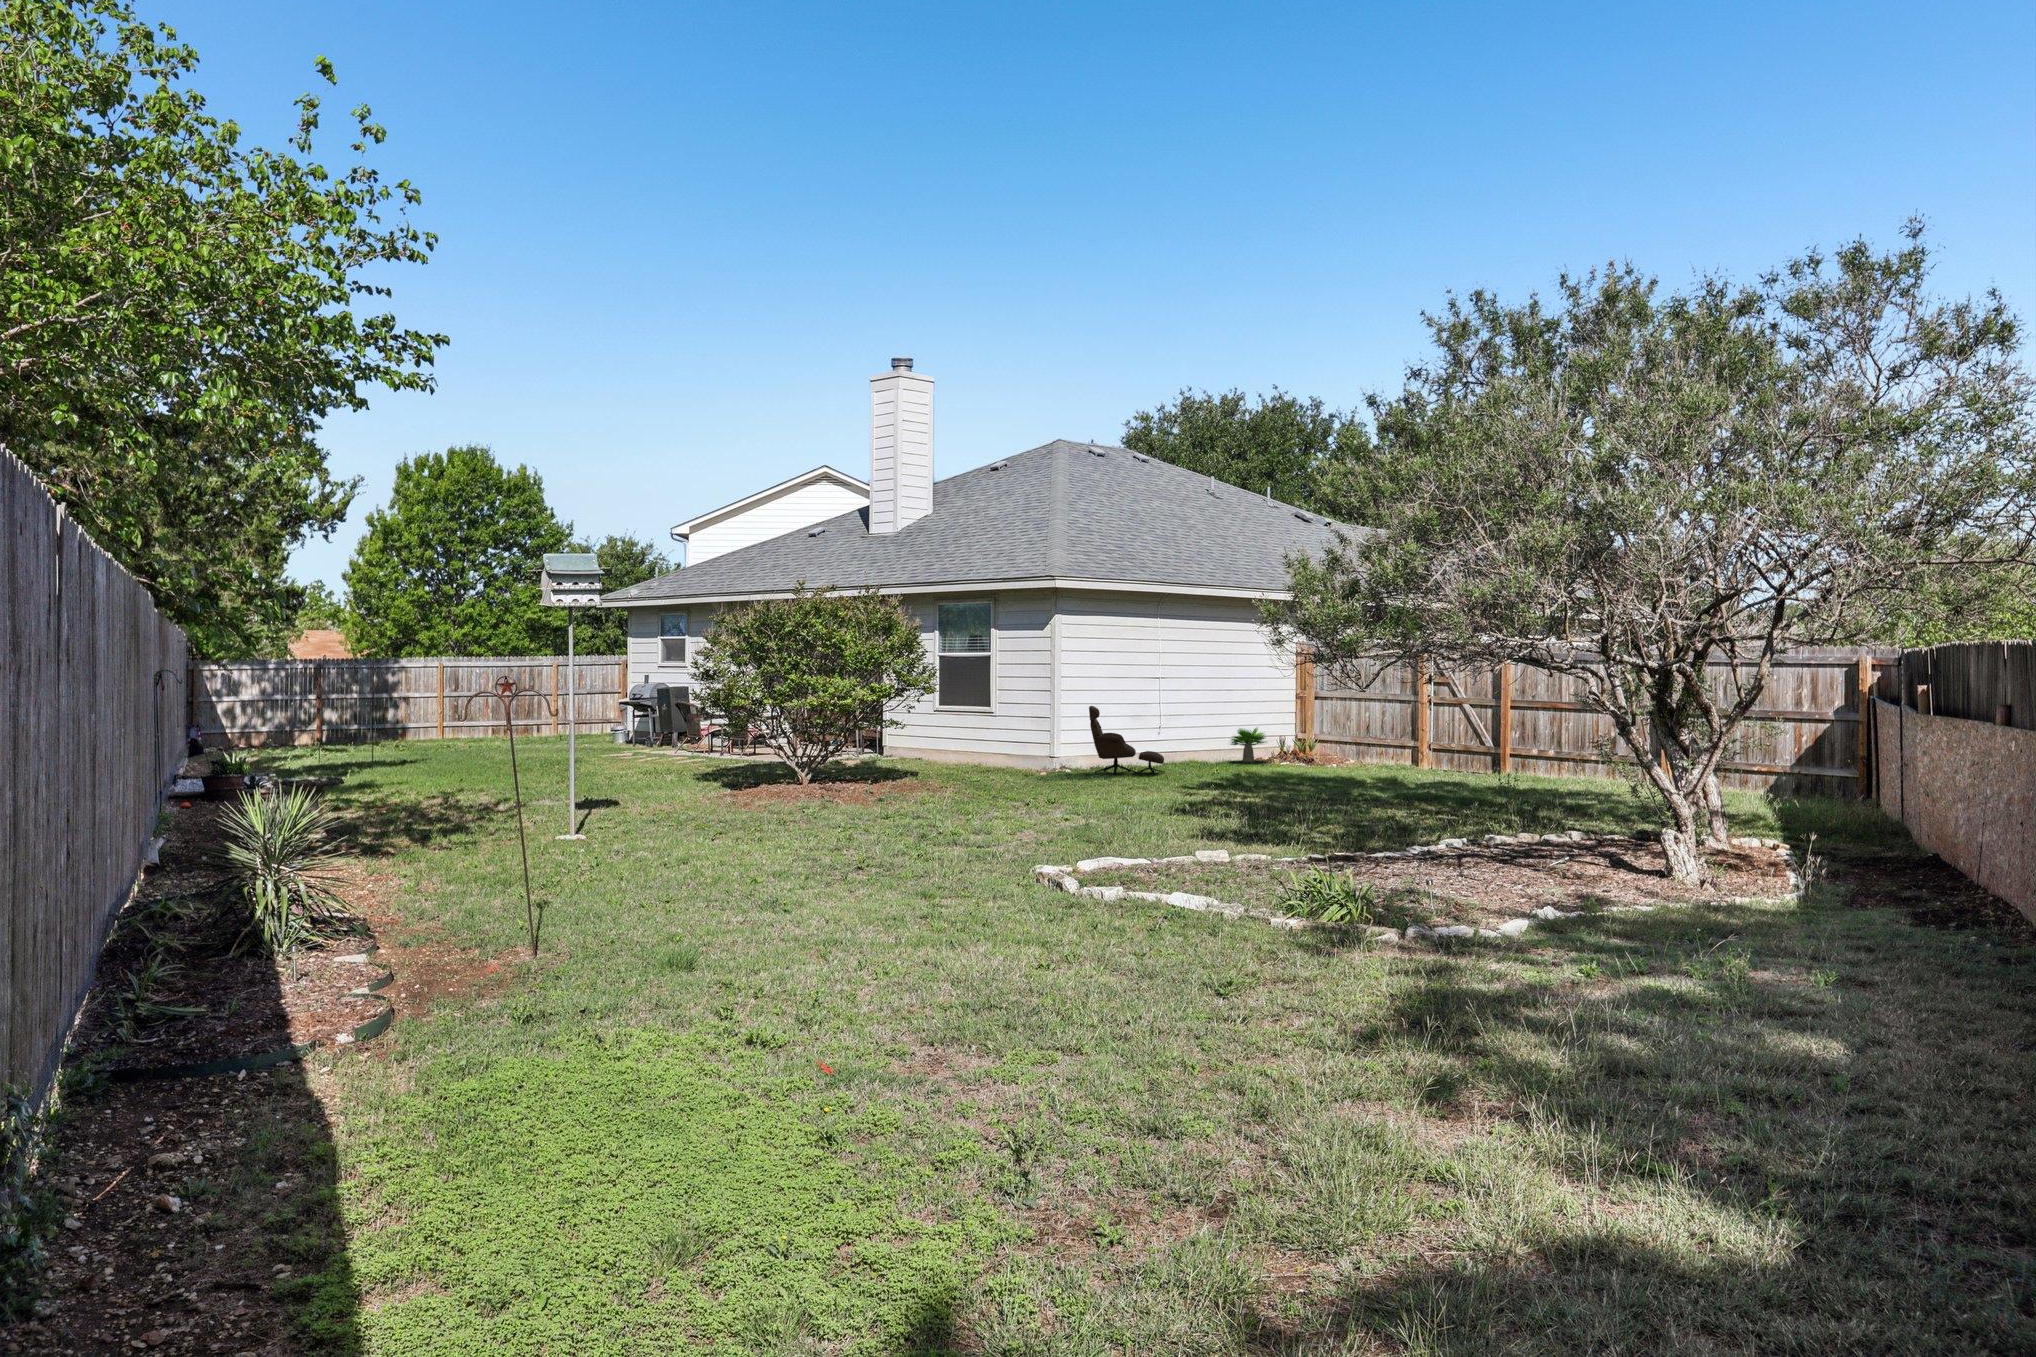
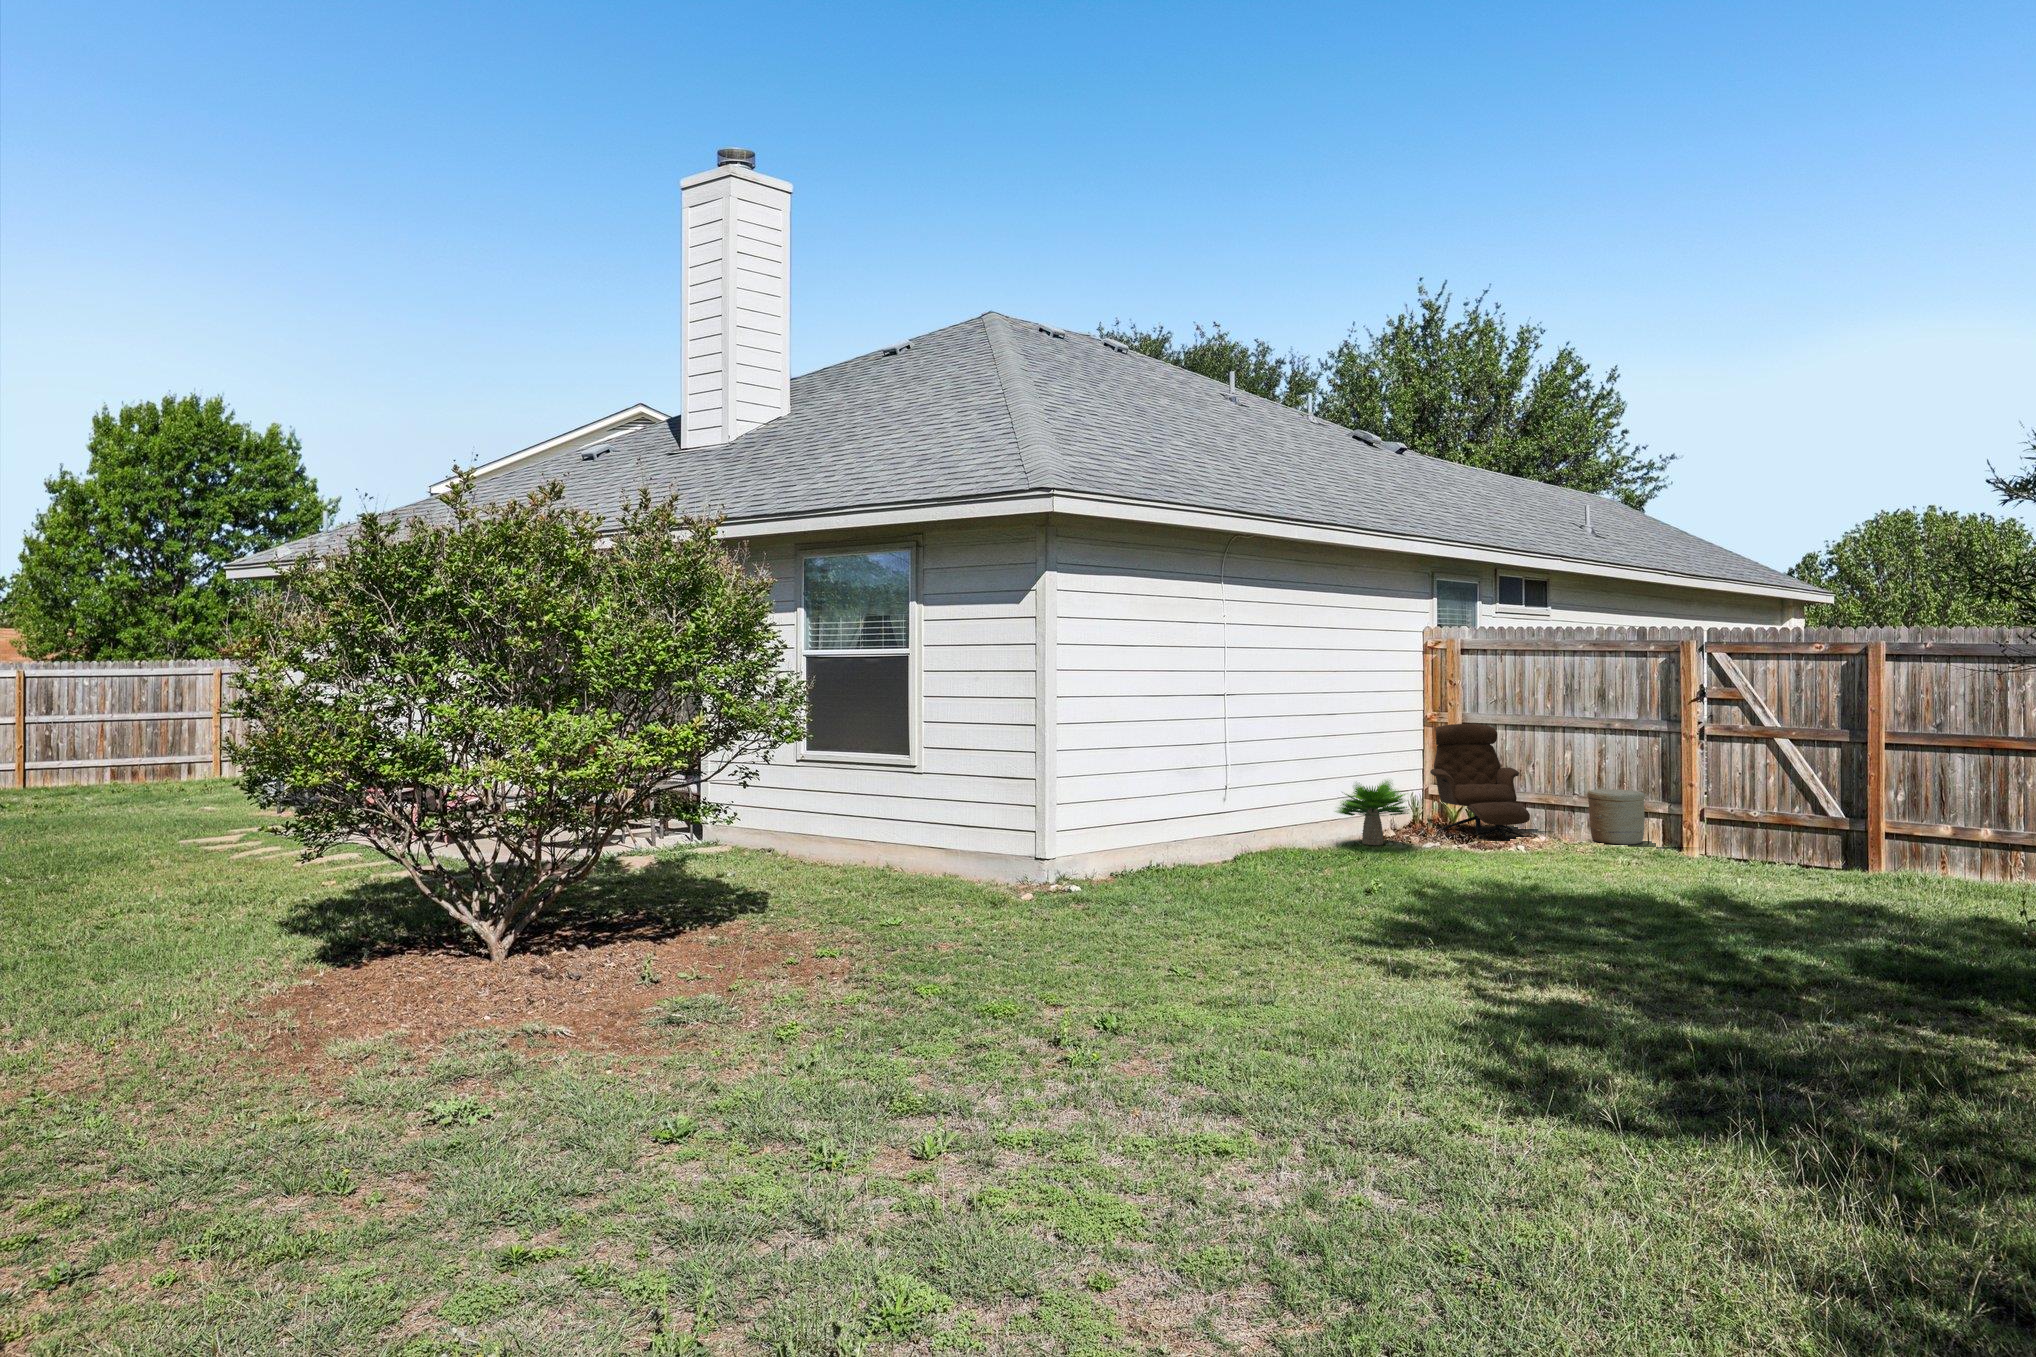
lounge chair: present [1089,706,1165,775] -> present [1430,724,1530,841]
woven basket: none [1370,734,1401,763] -> present [1587,789,1645,845]

